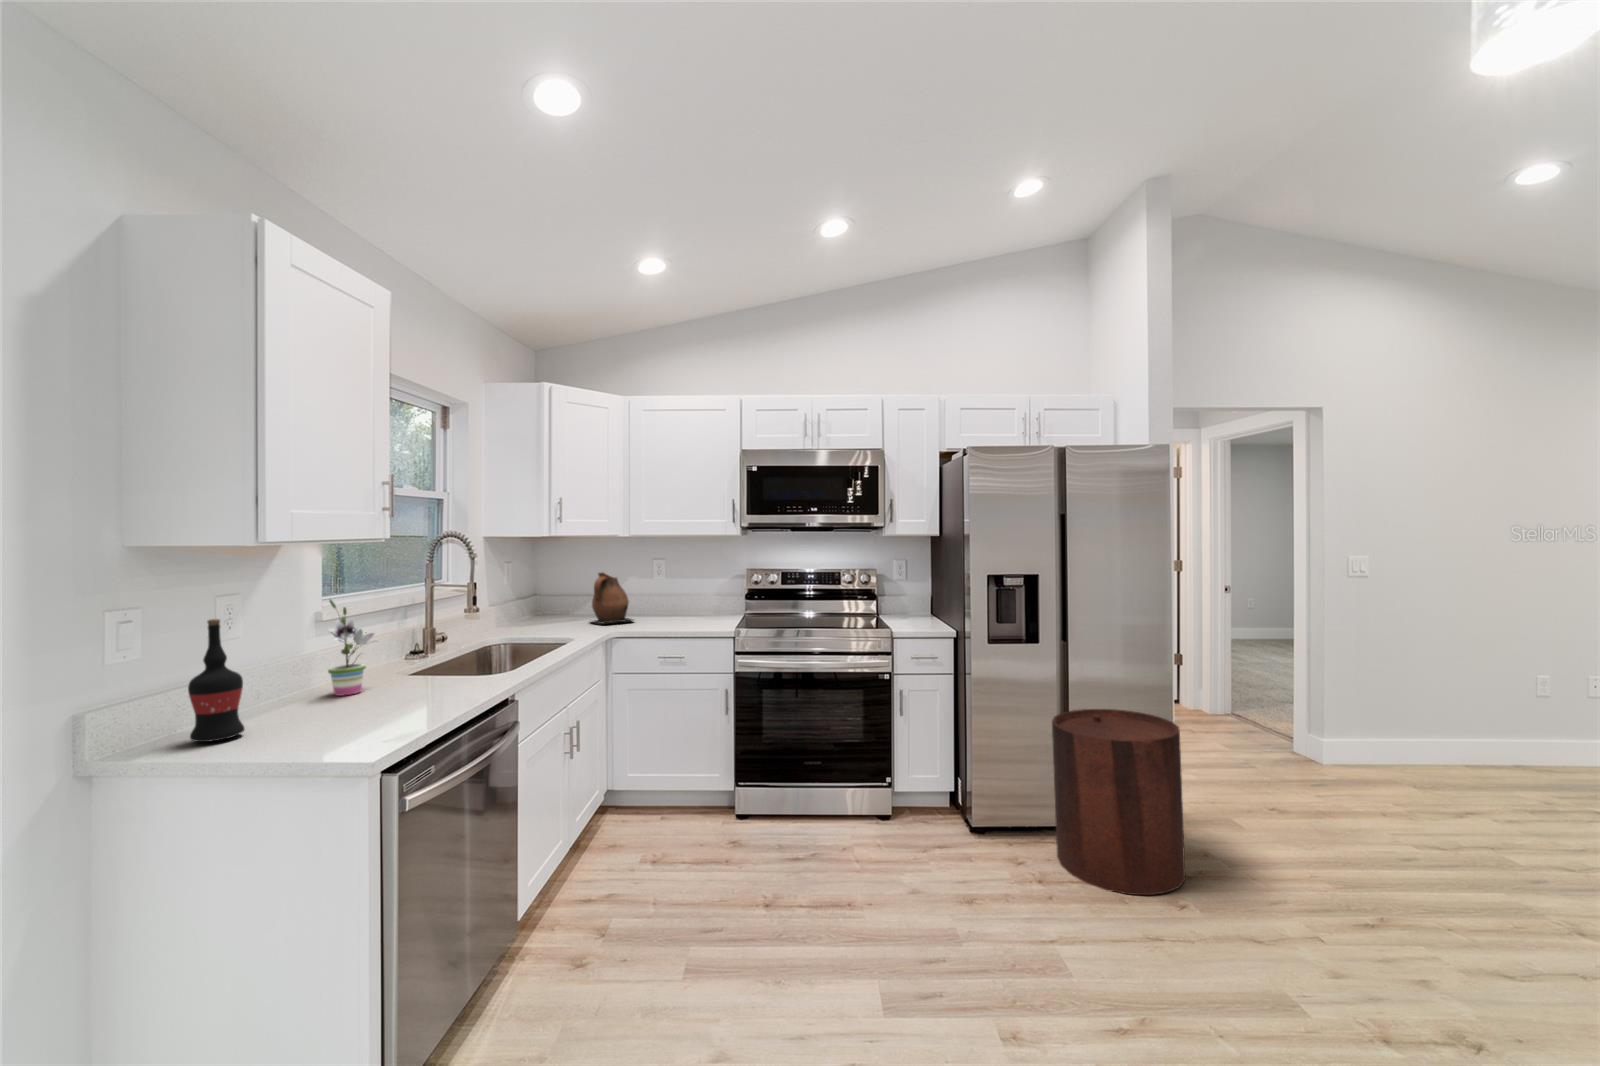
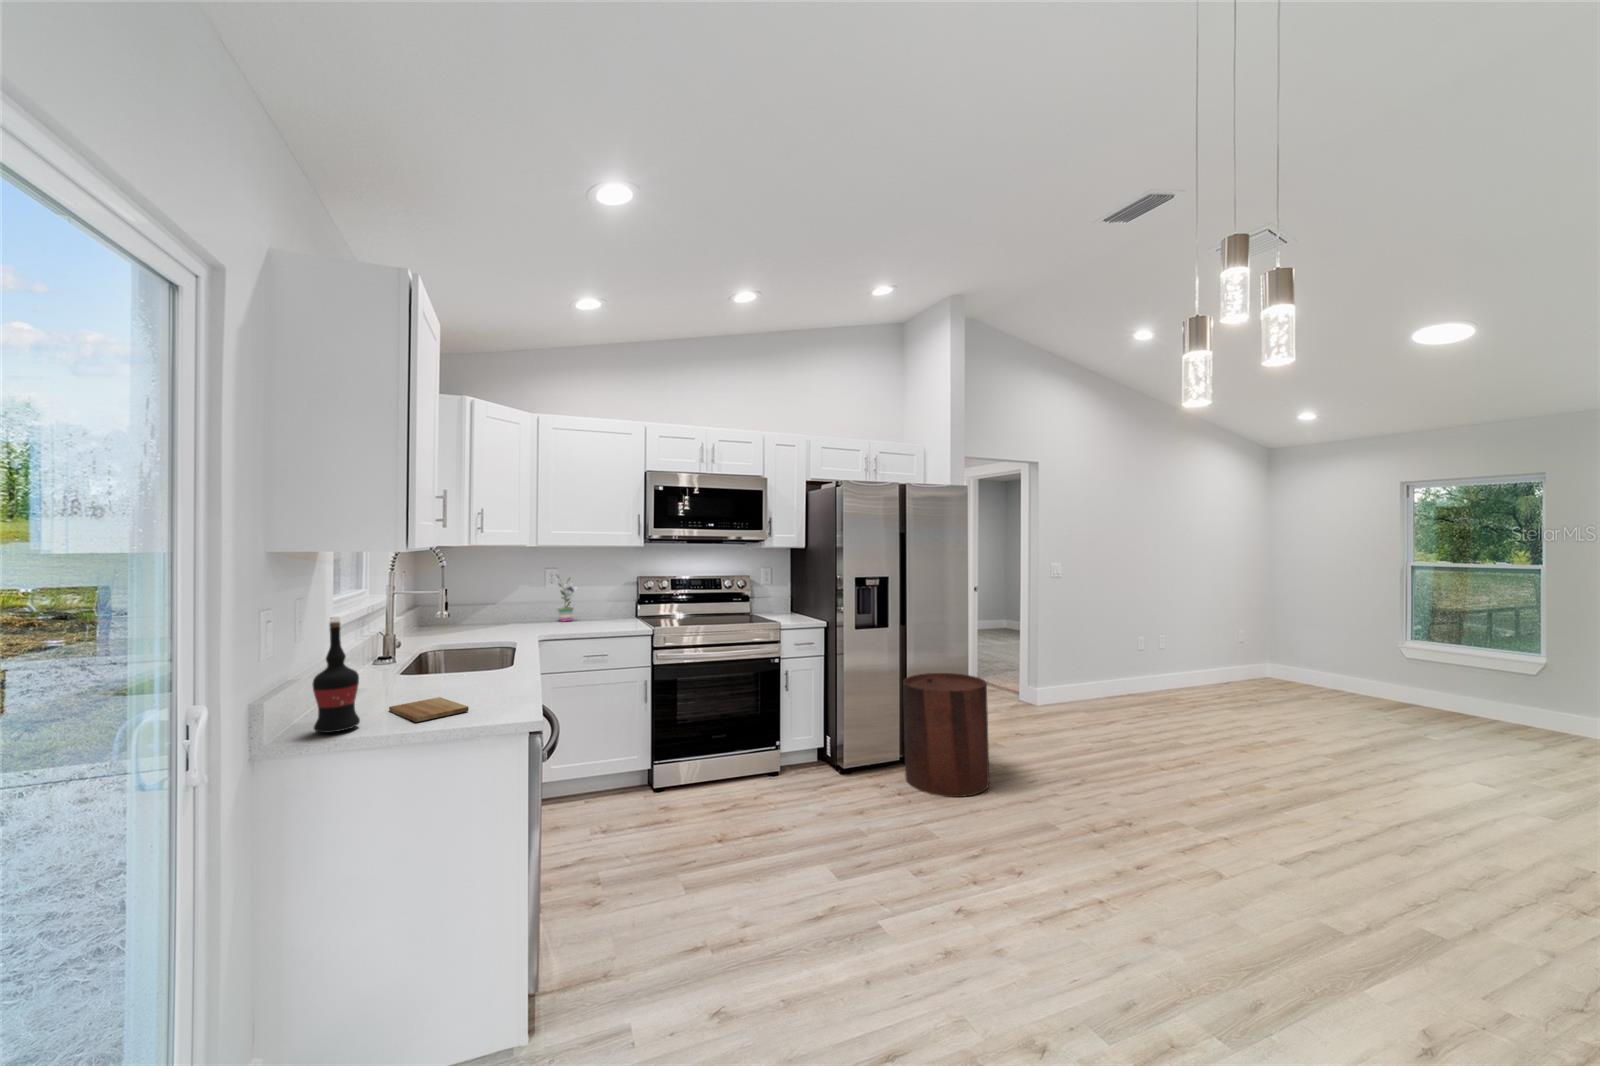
ceramic pitcher: present [592,572,633,624] -> none [497,580,545,627]
potted plant: present [328,600,374,696] -> present [557,575,577,622]
cutting board: none [292,706,367,737] -> present [389,697,469,722]

